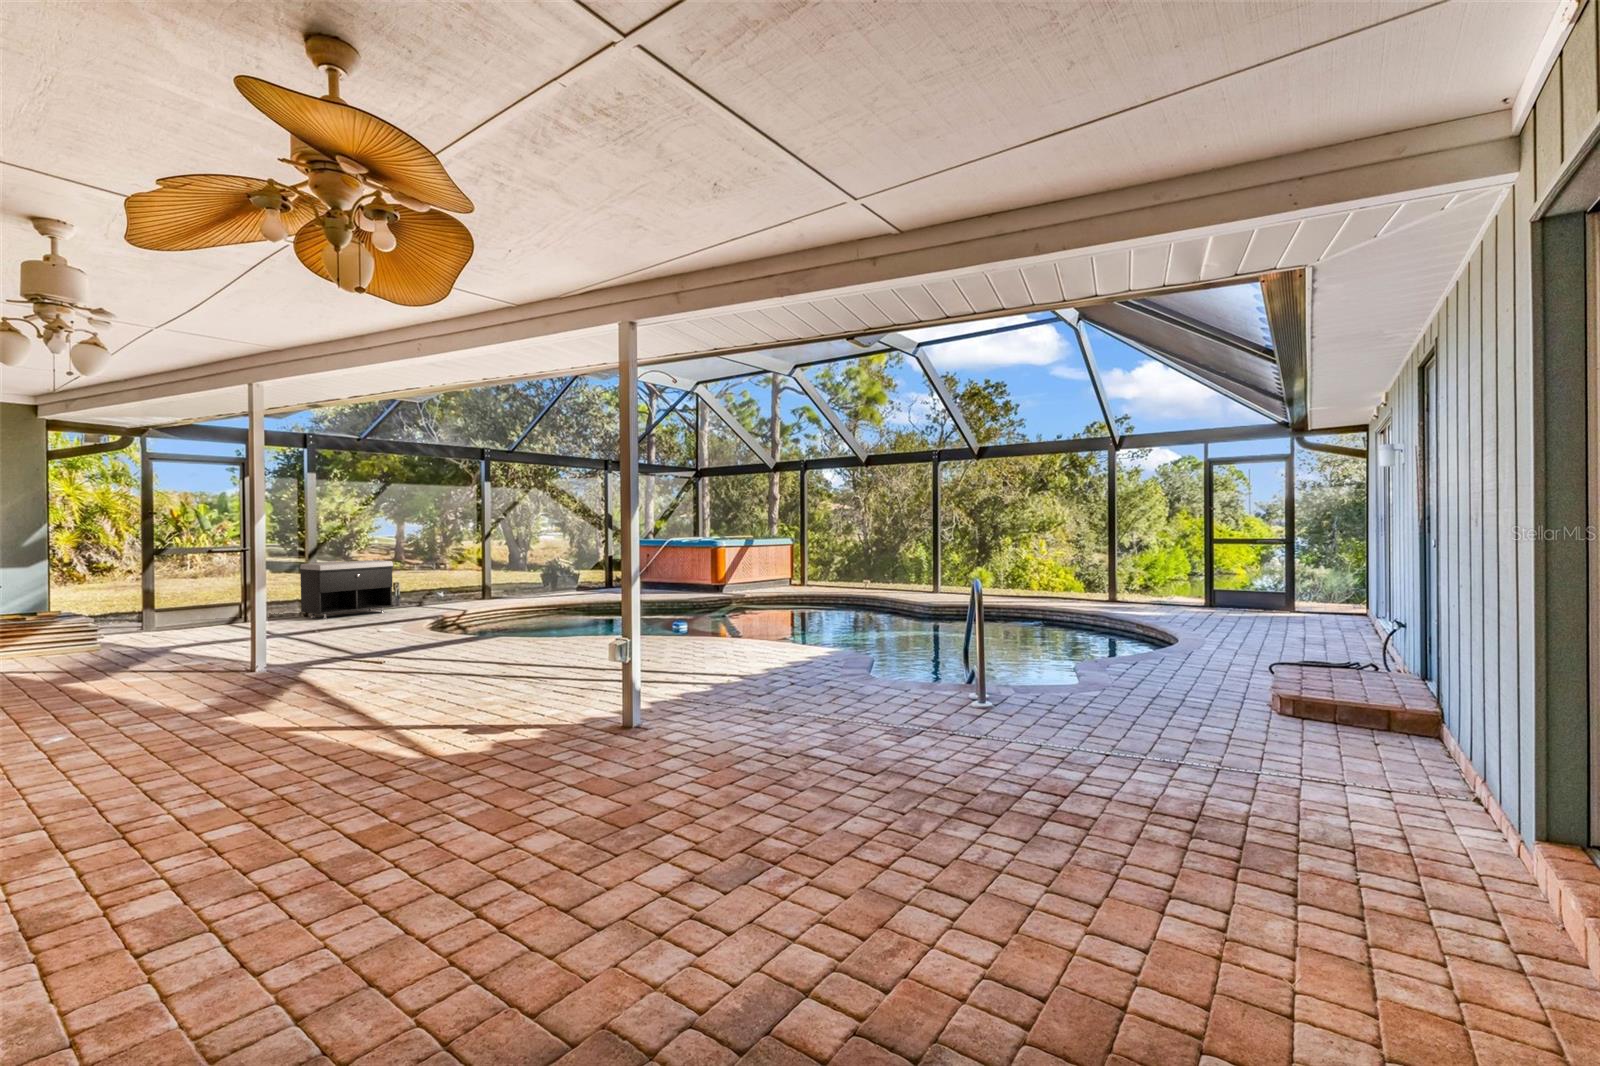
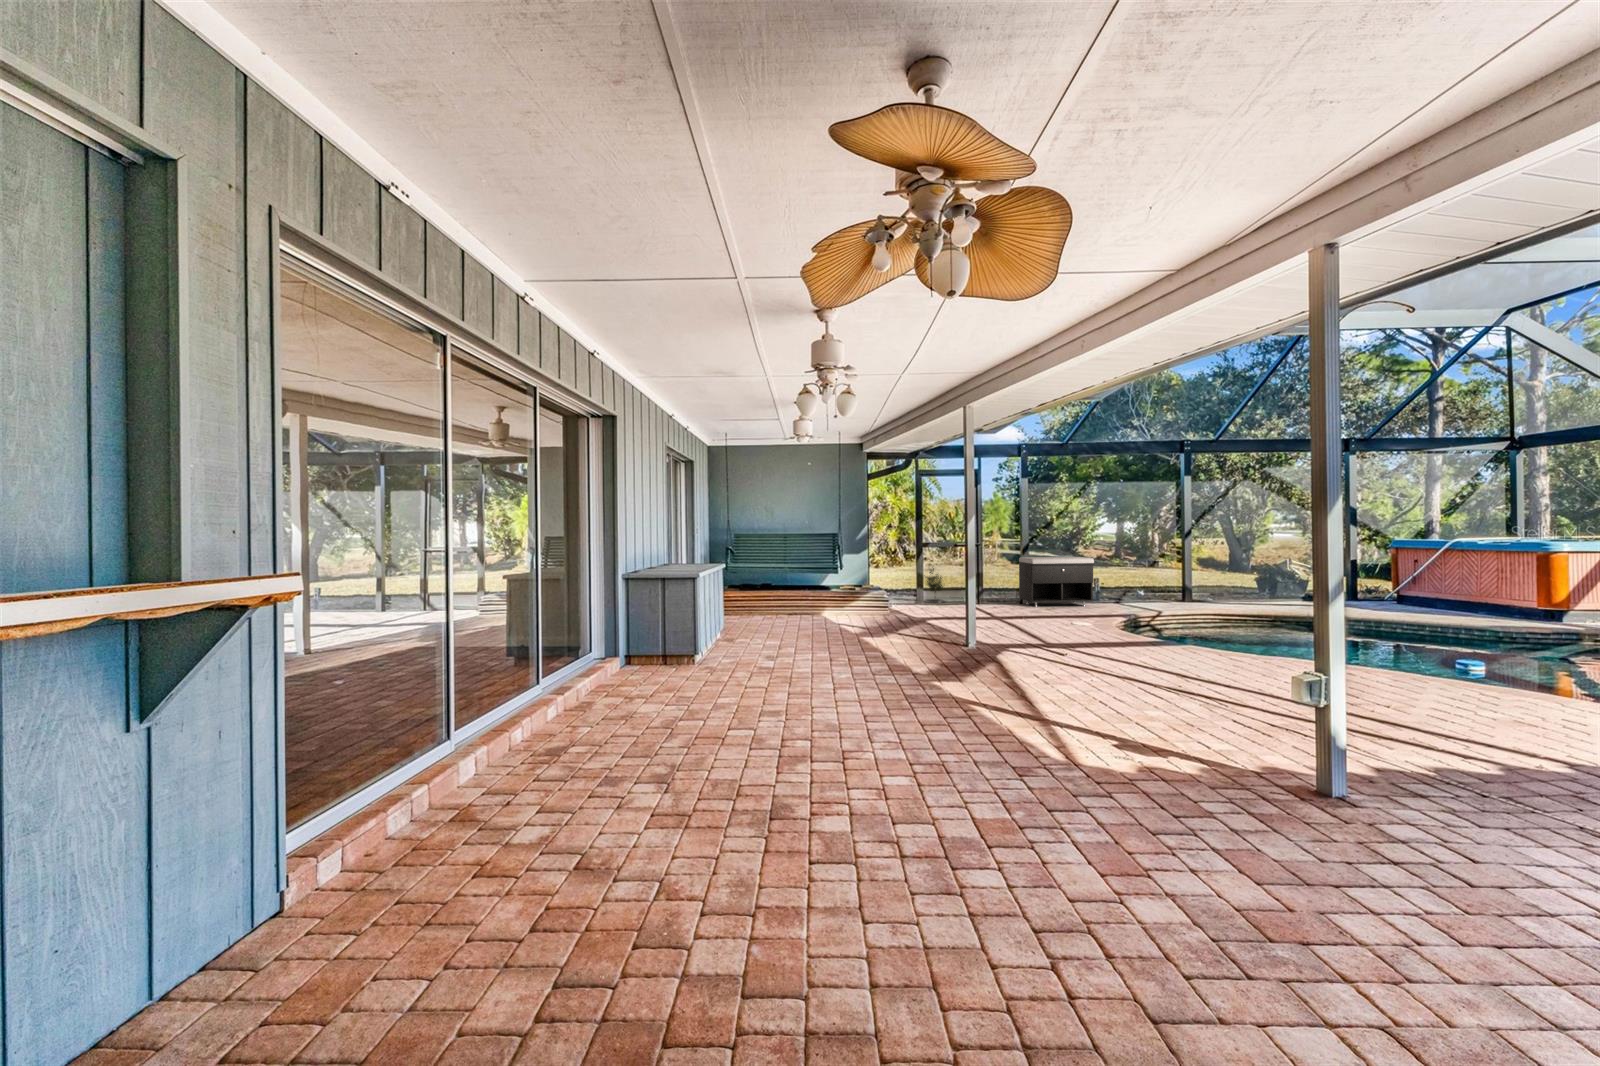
potted tree: none [152,577,191,630] -> present [924,567,944,603]

